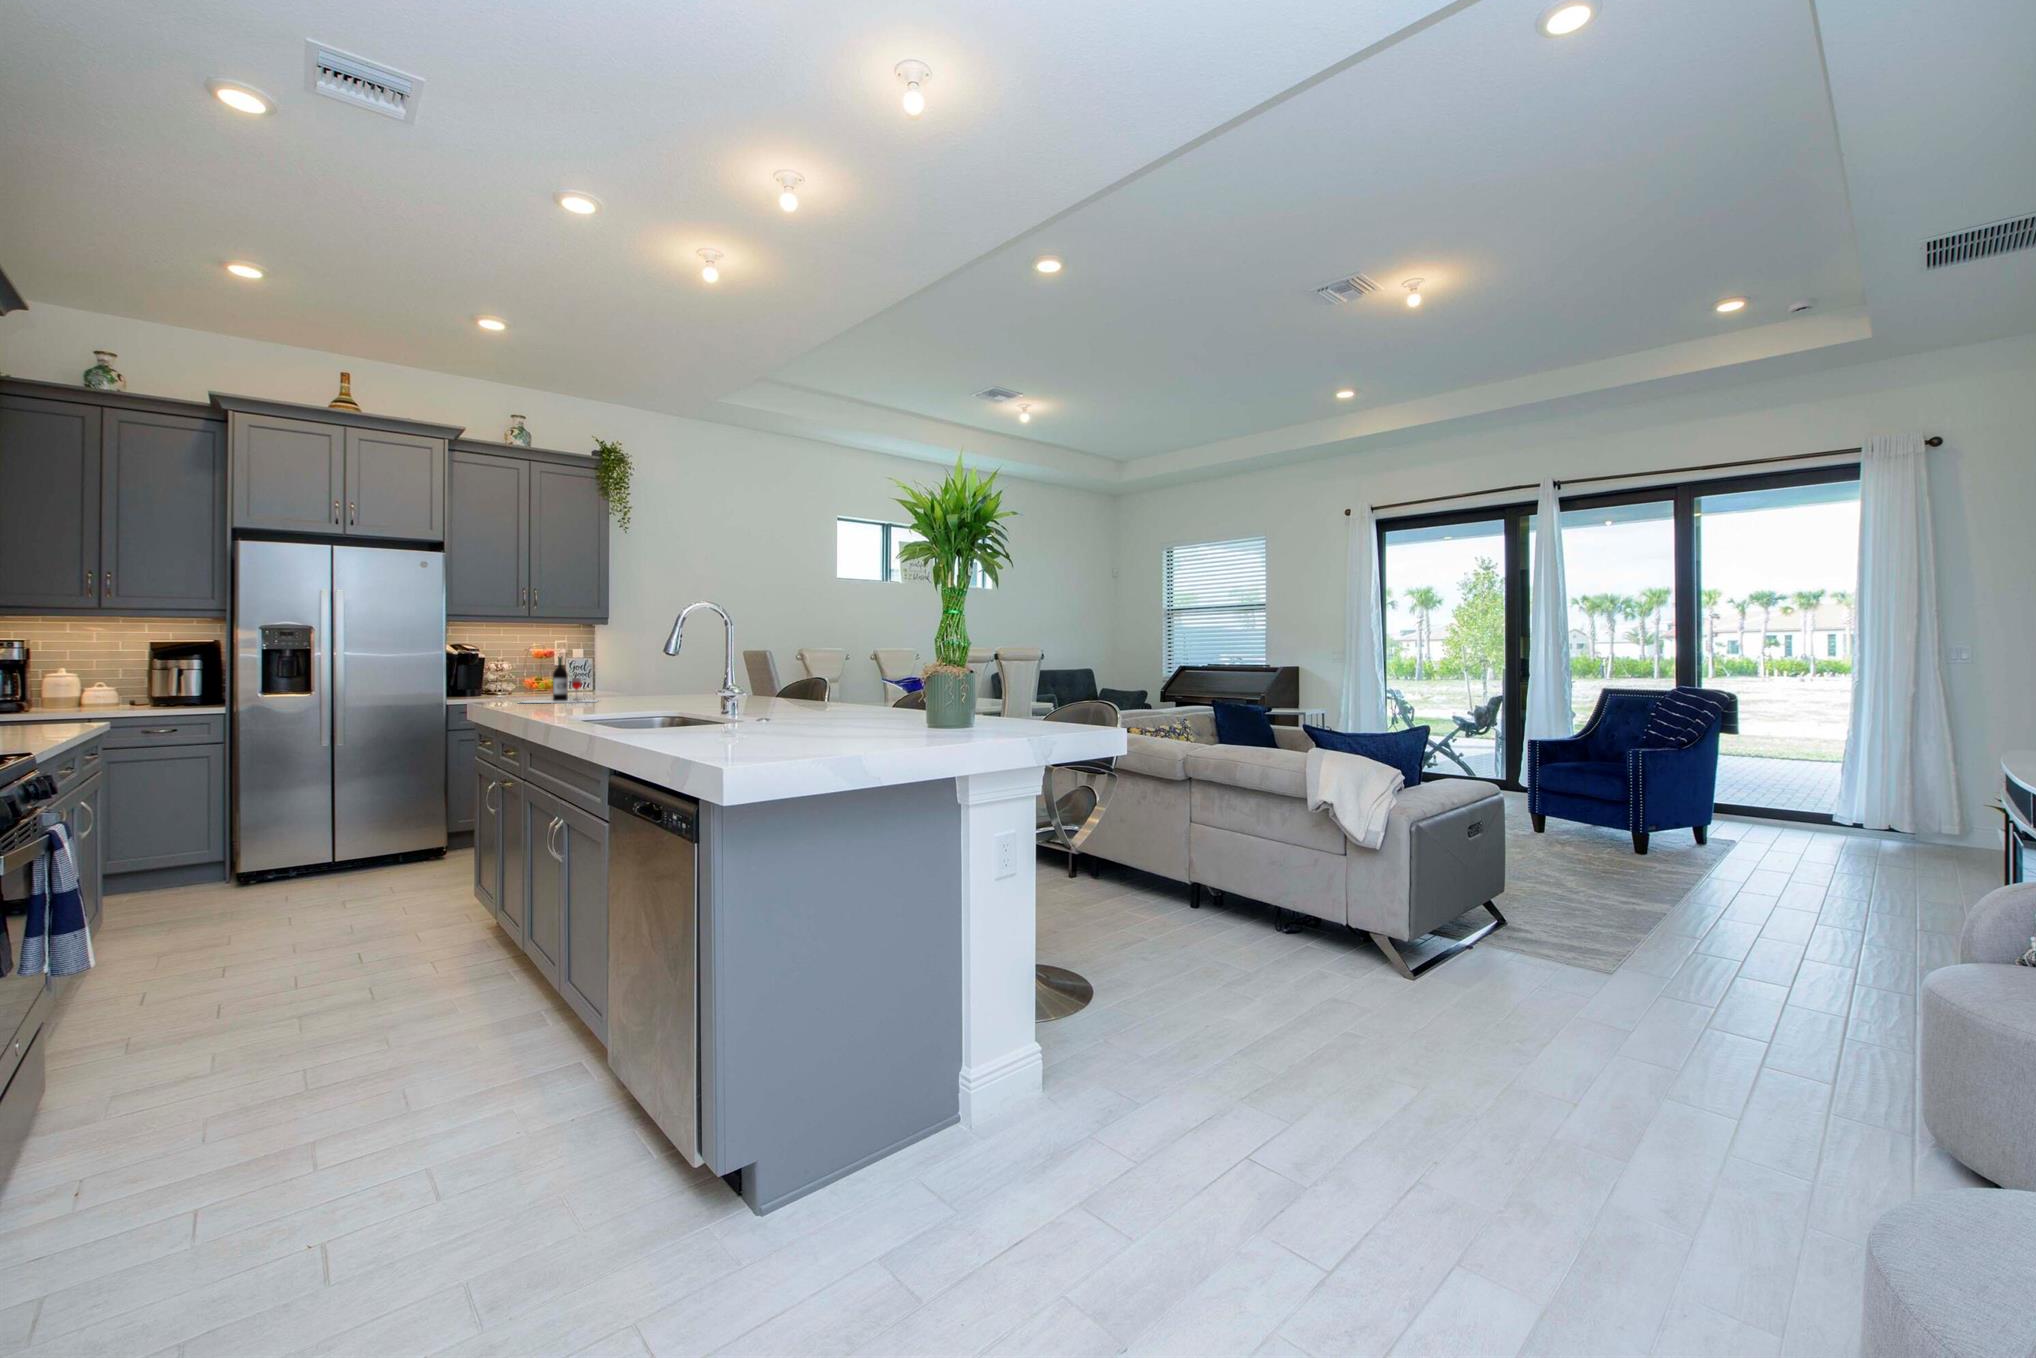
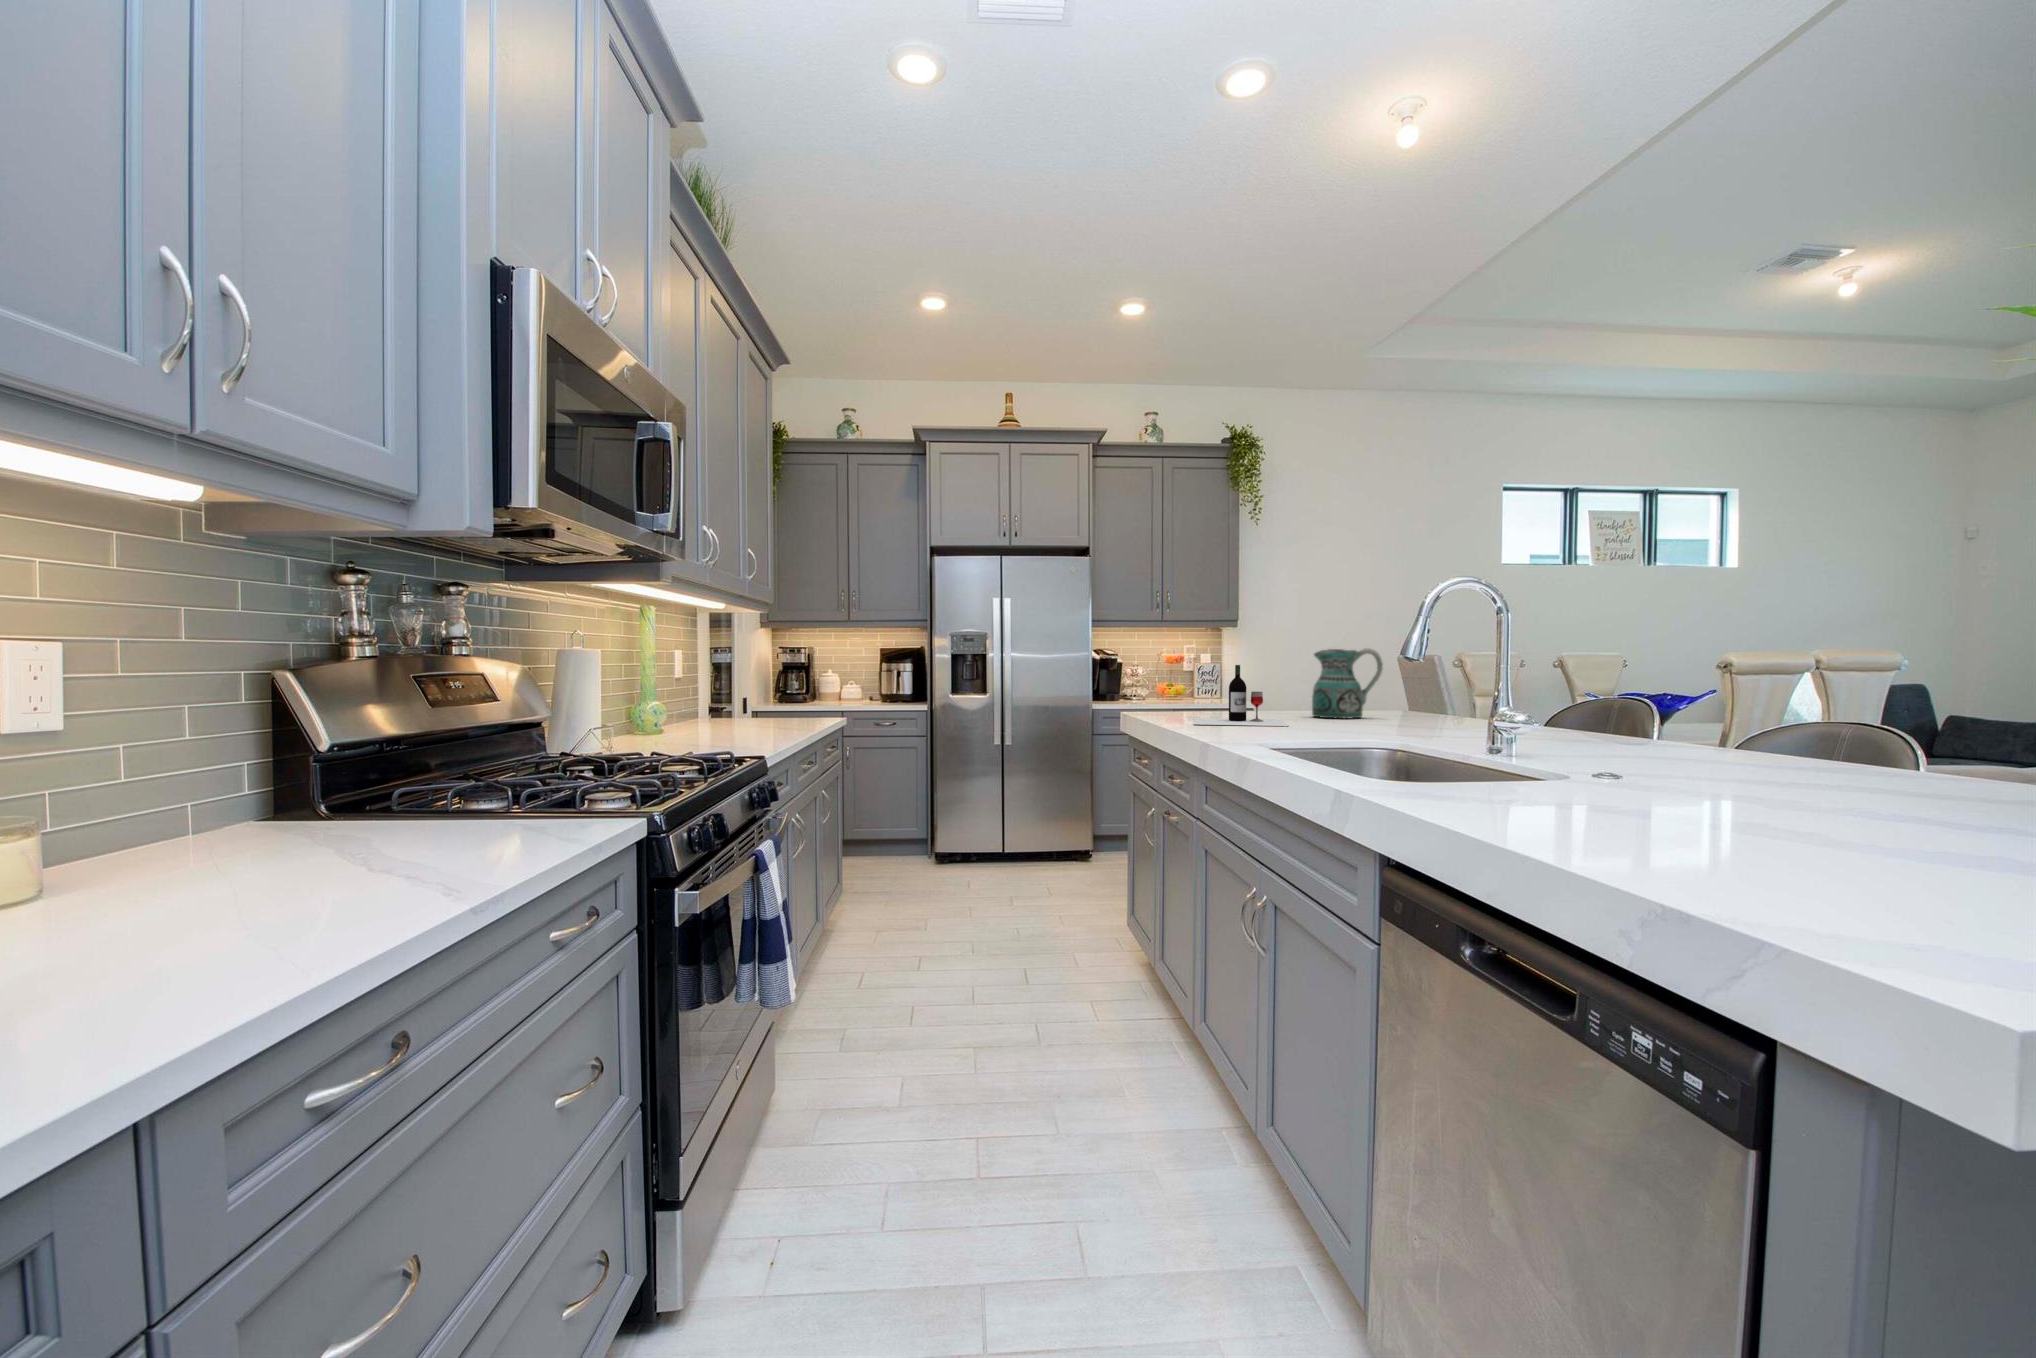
ceramic pitcher: none [630,646,682,698] -> present [1312,648,1383,718]

